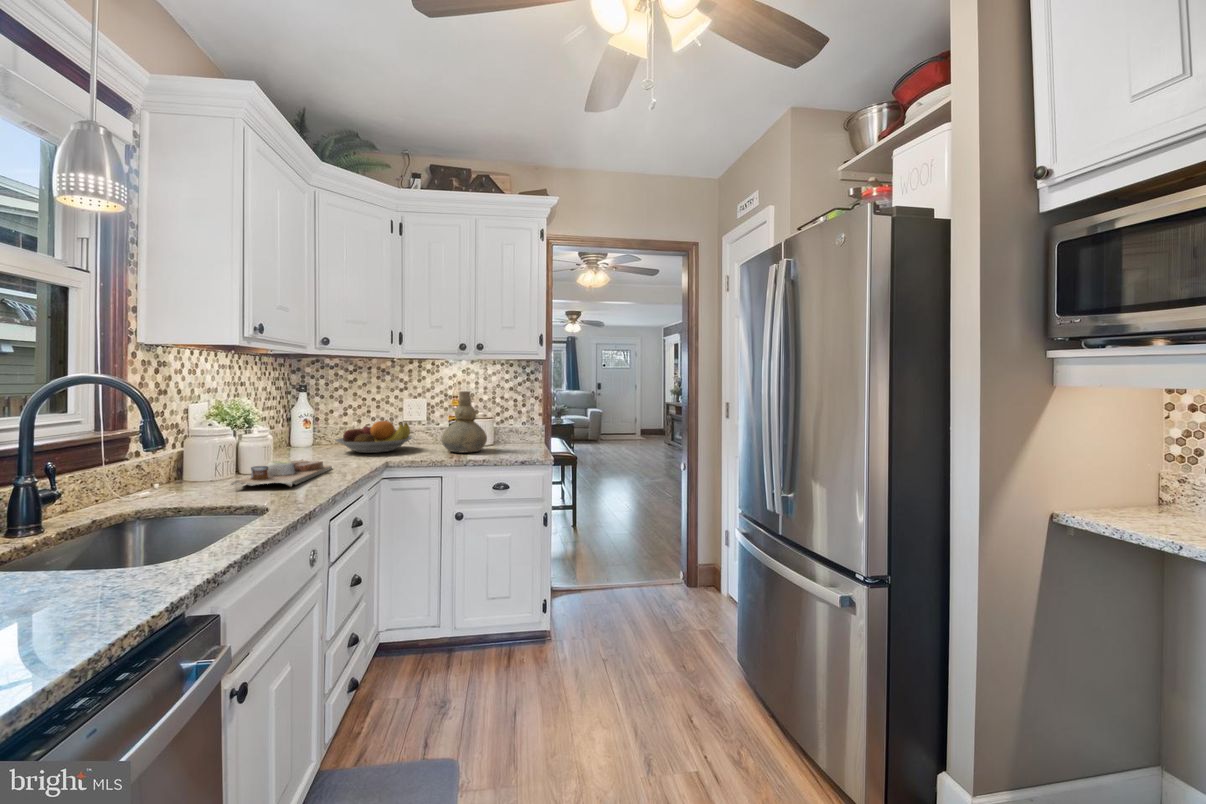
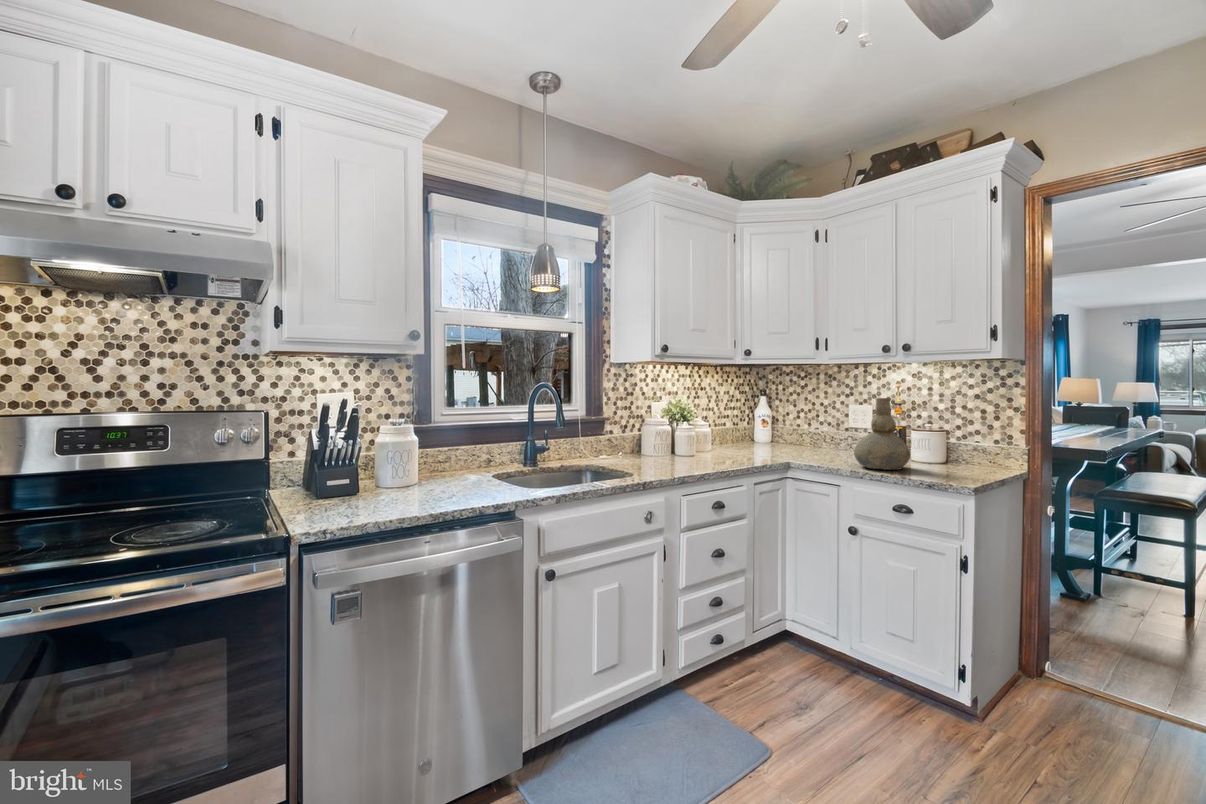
fruit bowl: present [336,421,412,453] -> none [763,427,838,458]
cutting board: present [232,459,332,487] -> none [639,452,730,472]

